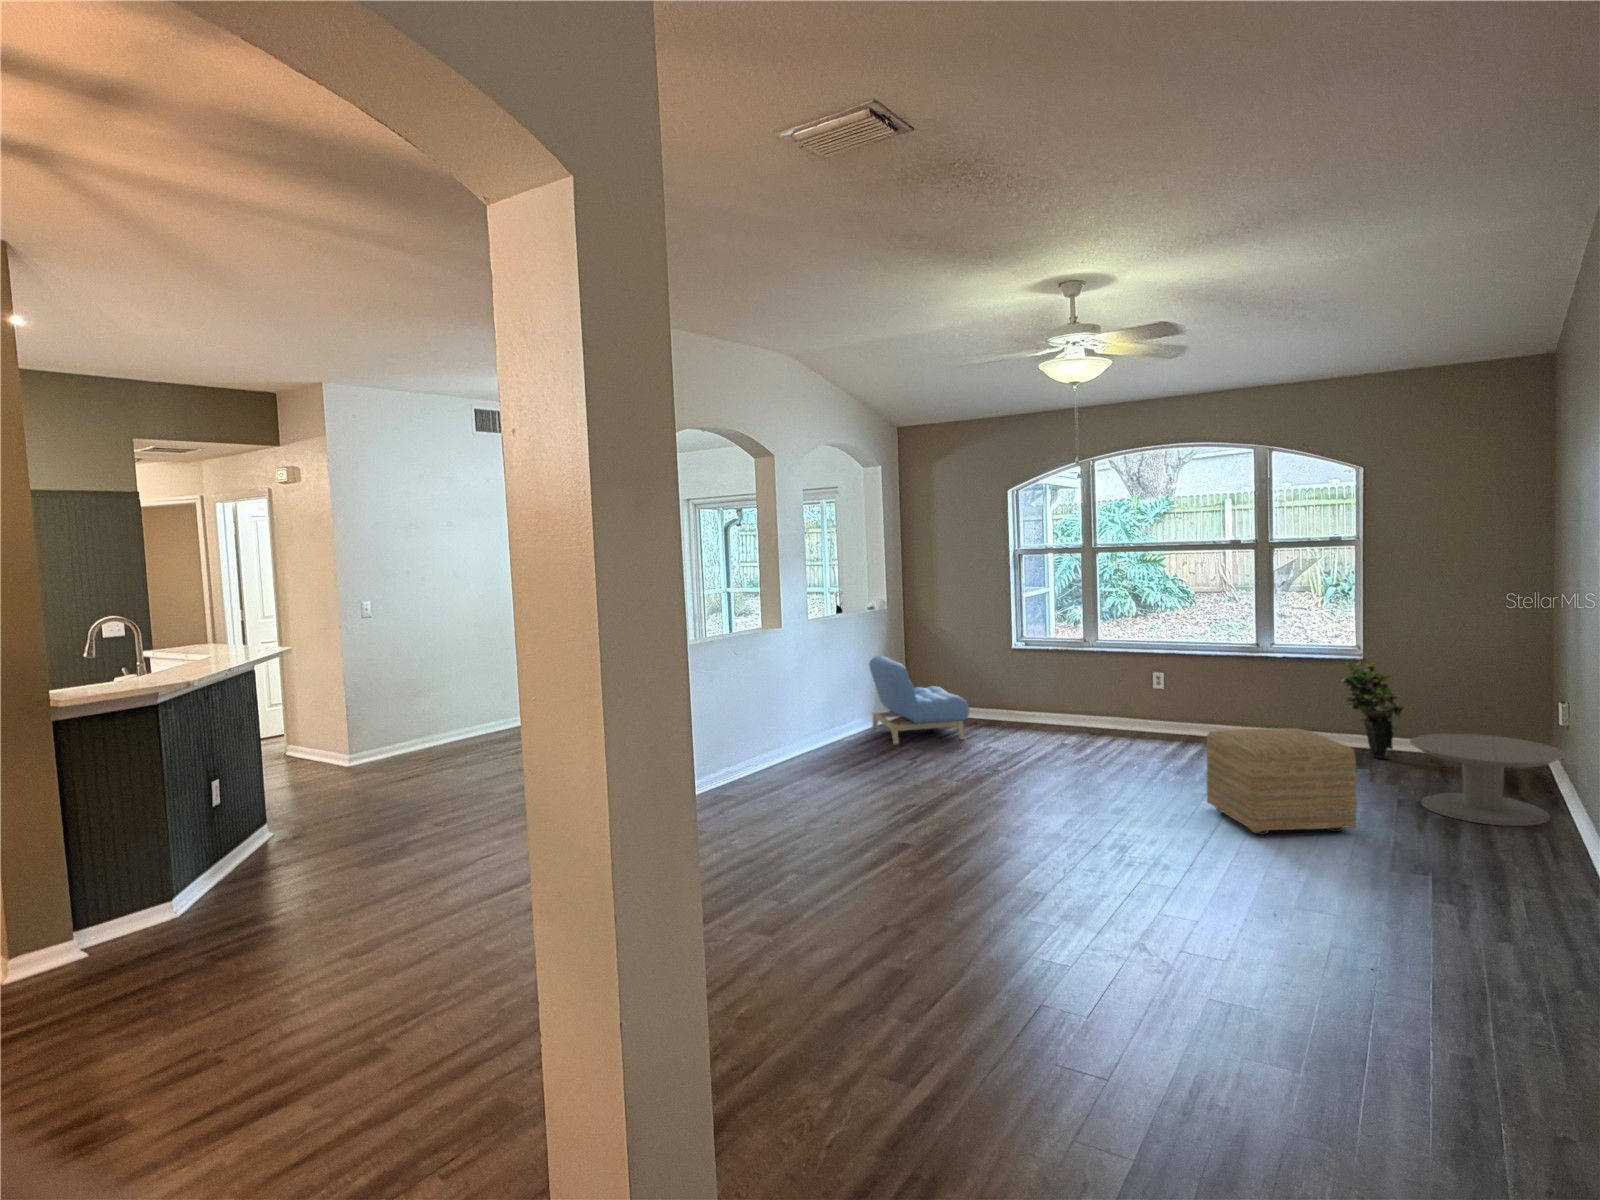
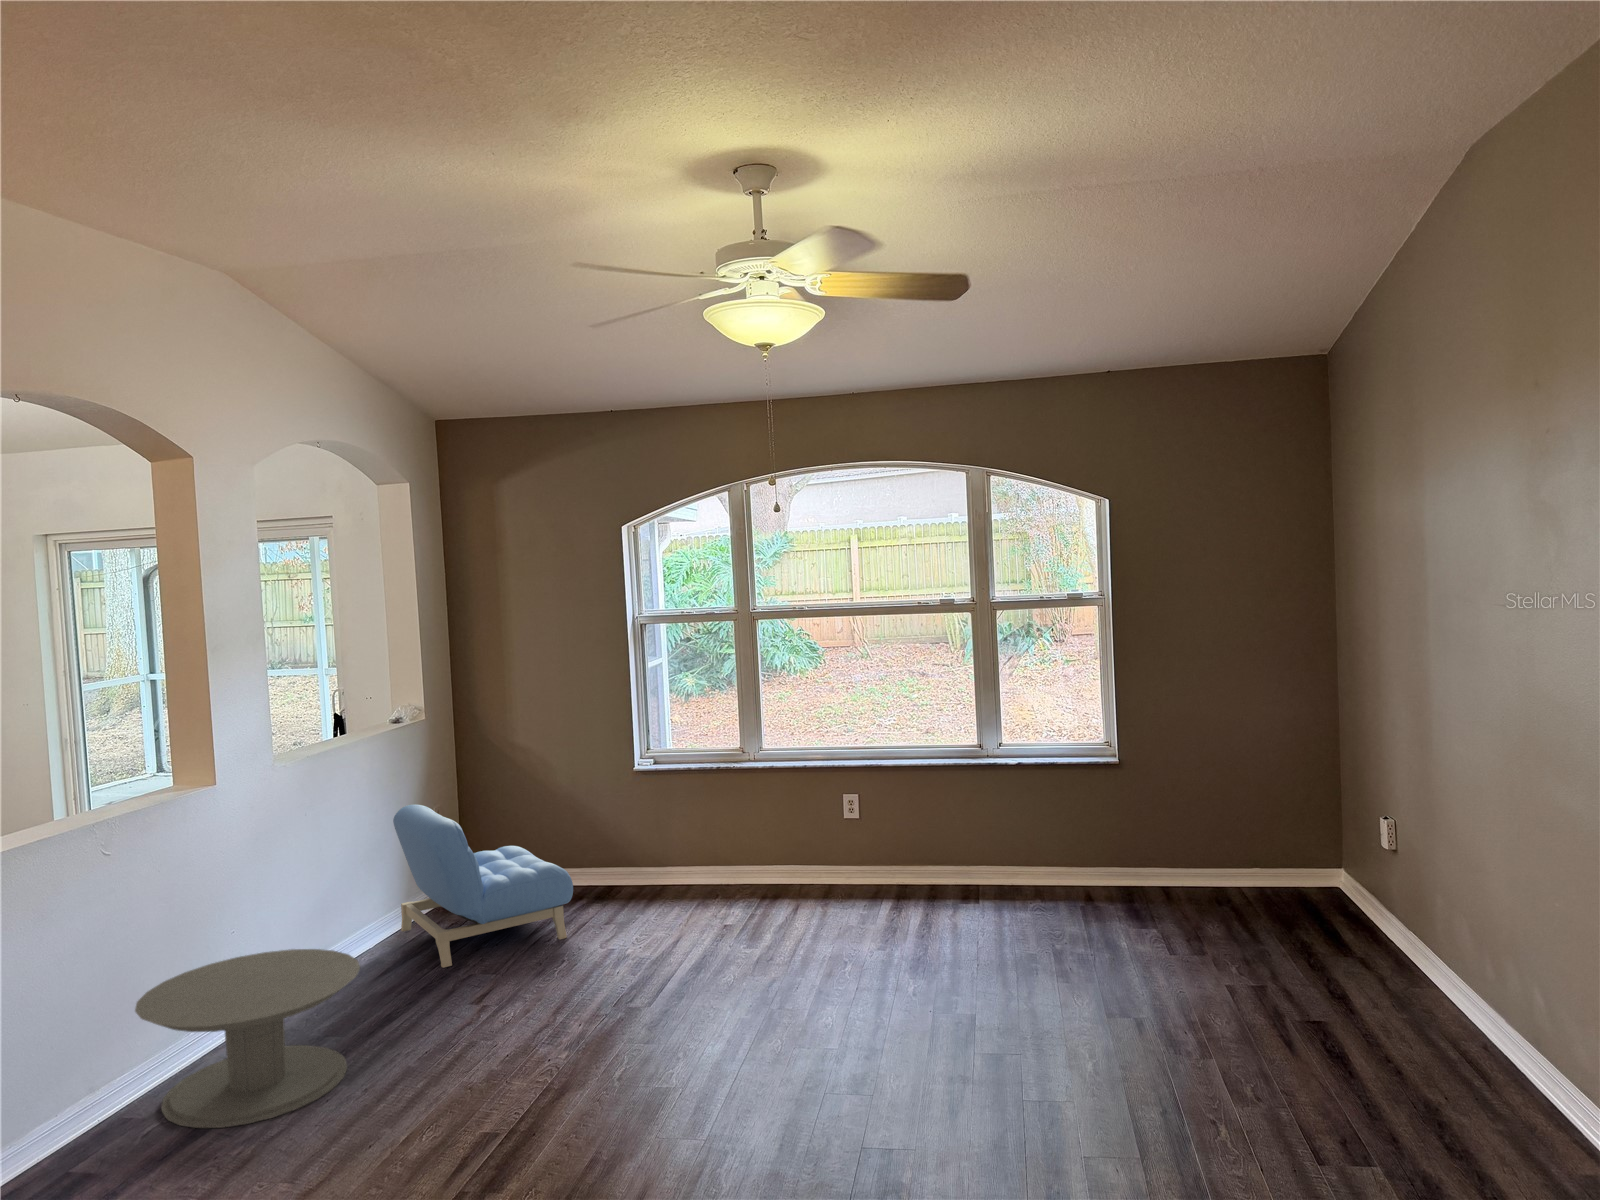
potted plant: present [1341,662,1404,759] -> none [1101,765,1180,905]
ottoman: present [1207,728,1357,835] -> none [999,901,1239,1114]
side table: present [1410,733,1566,826] -> present [135,949,360,1128]

